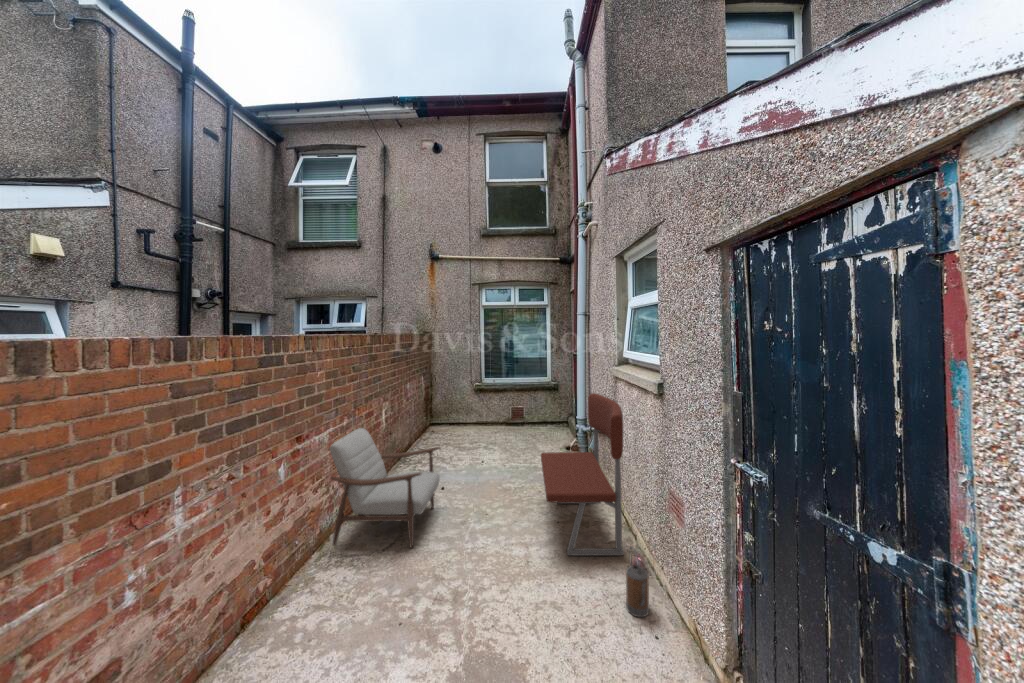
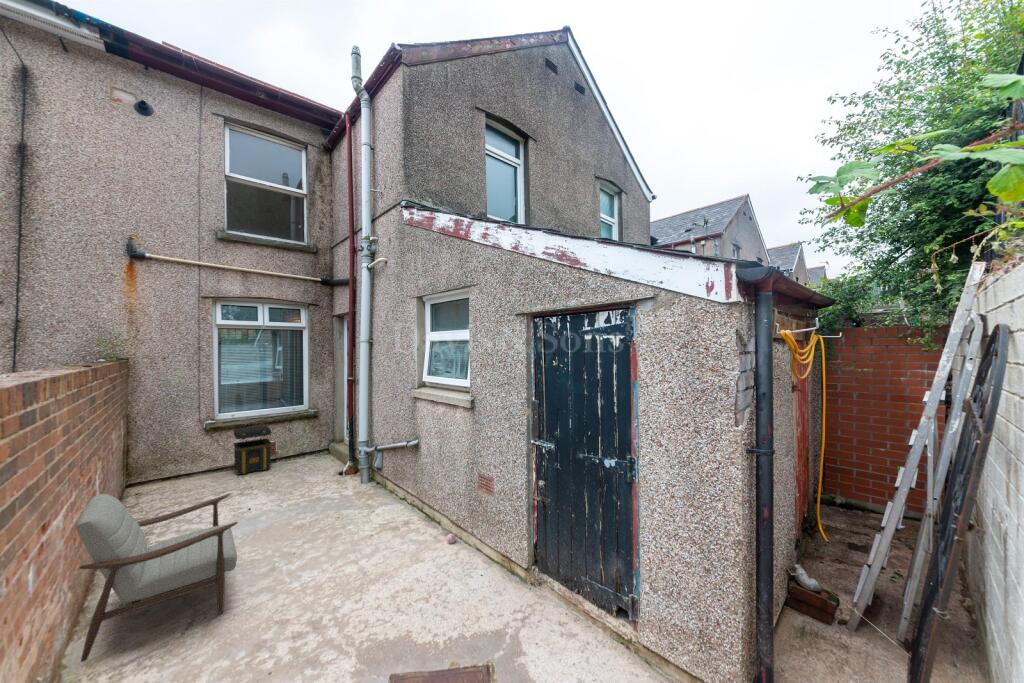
bench: present [541,393,624,556] -> none [344,413,439,555]
toolbox: none [491,394,517,434] -> present [234,425,272,475]
watering can: present [626,546,649,617] -> none [454,522,476,571]

